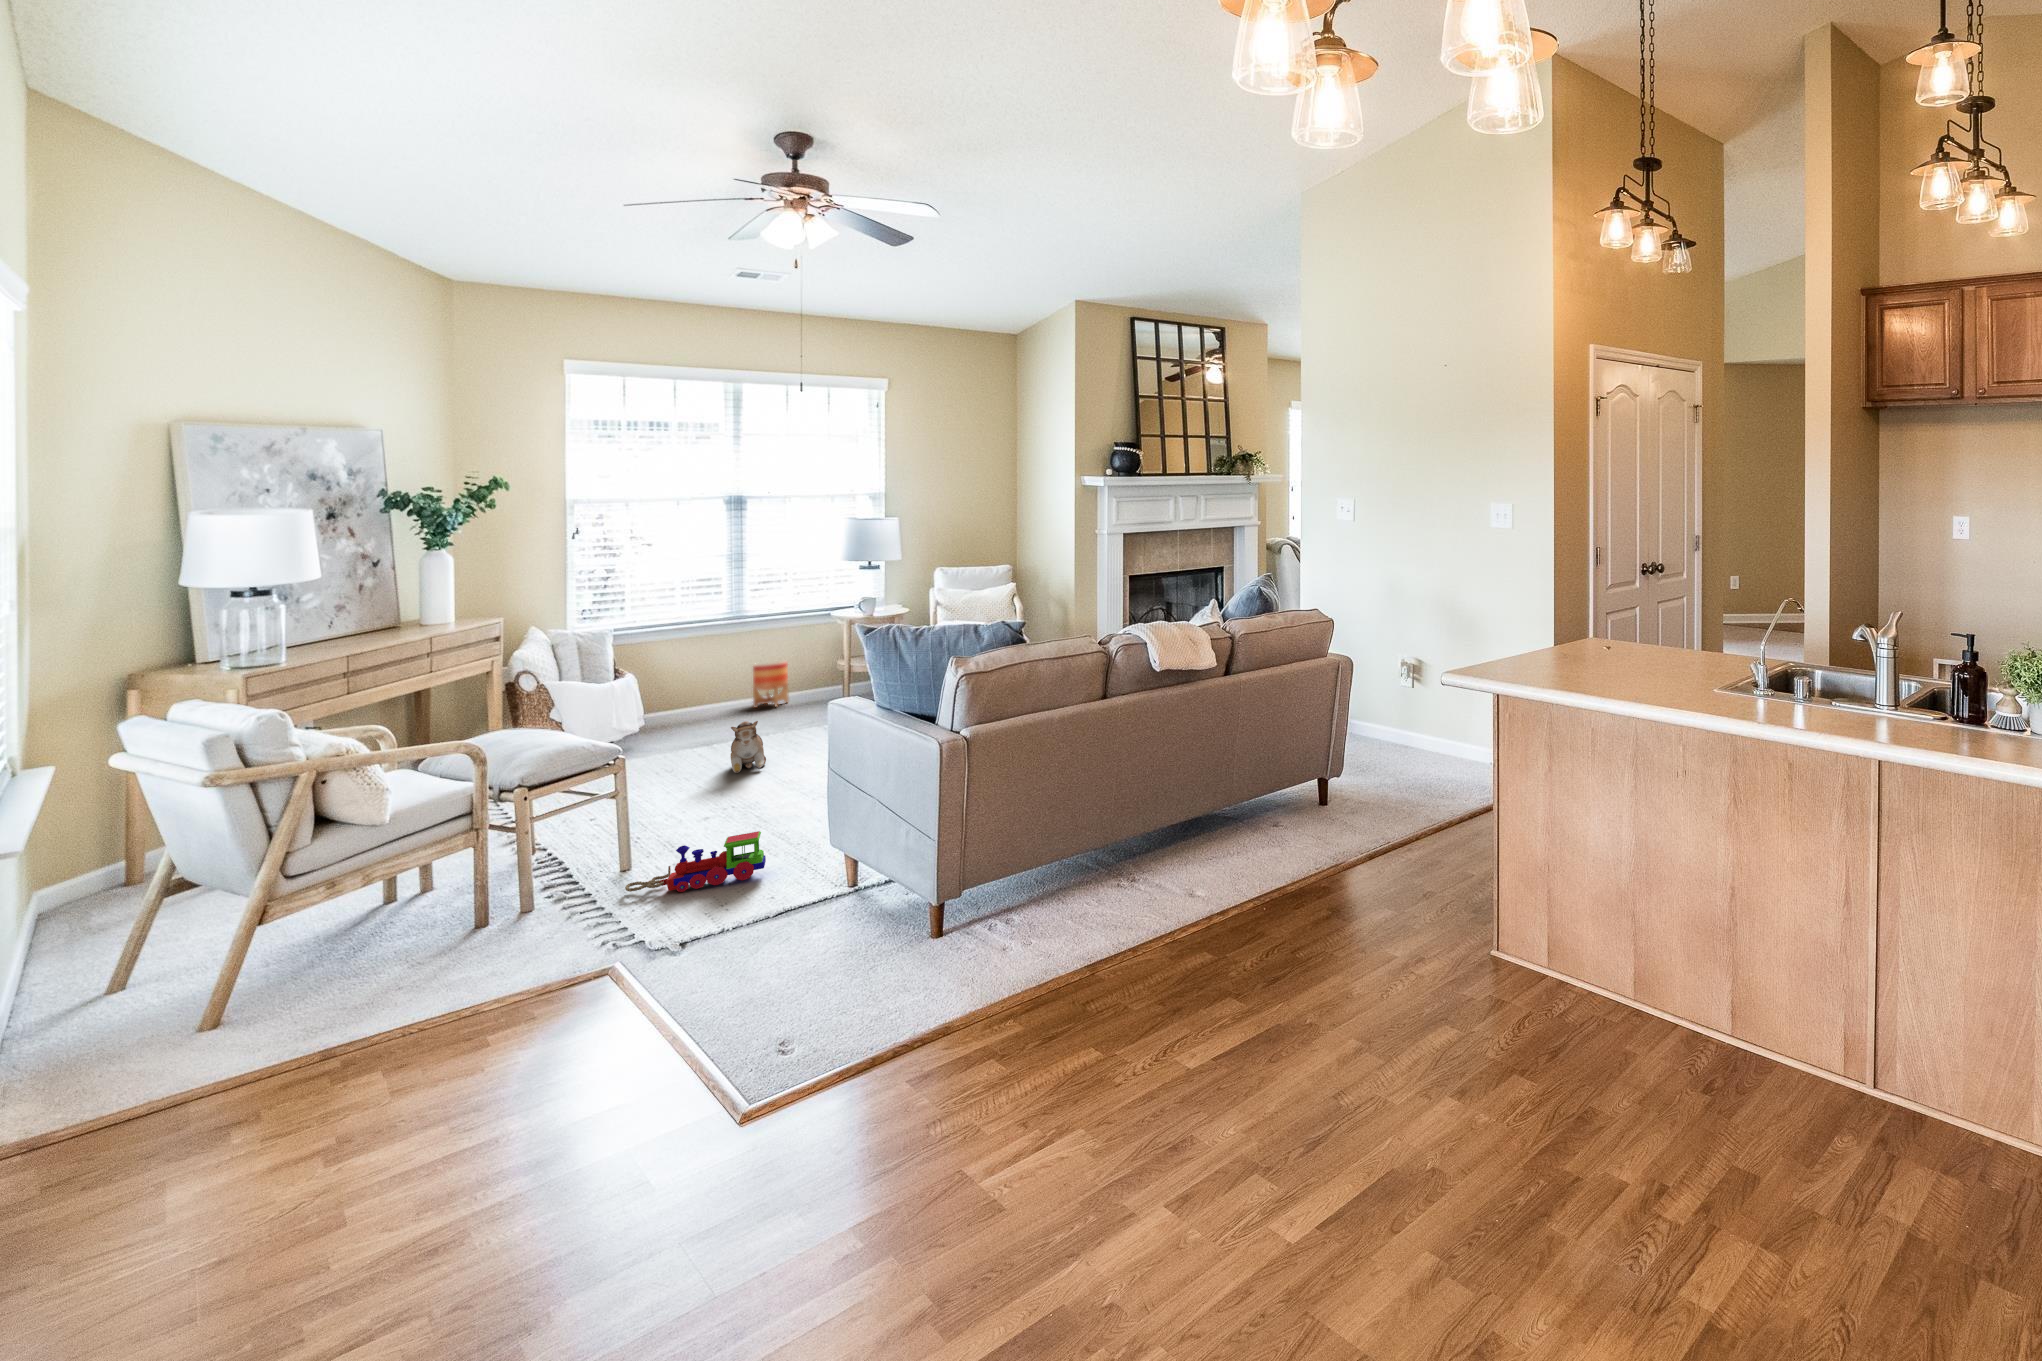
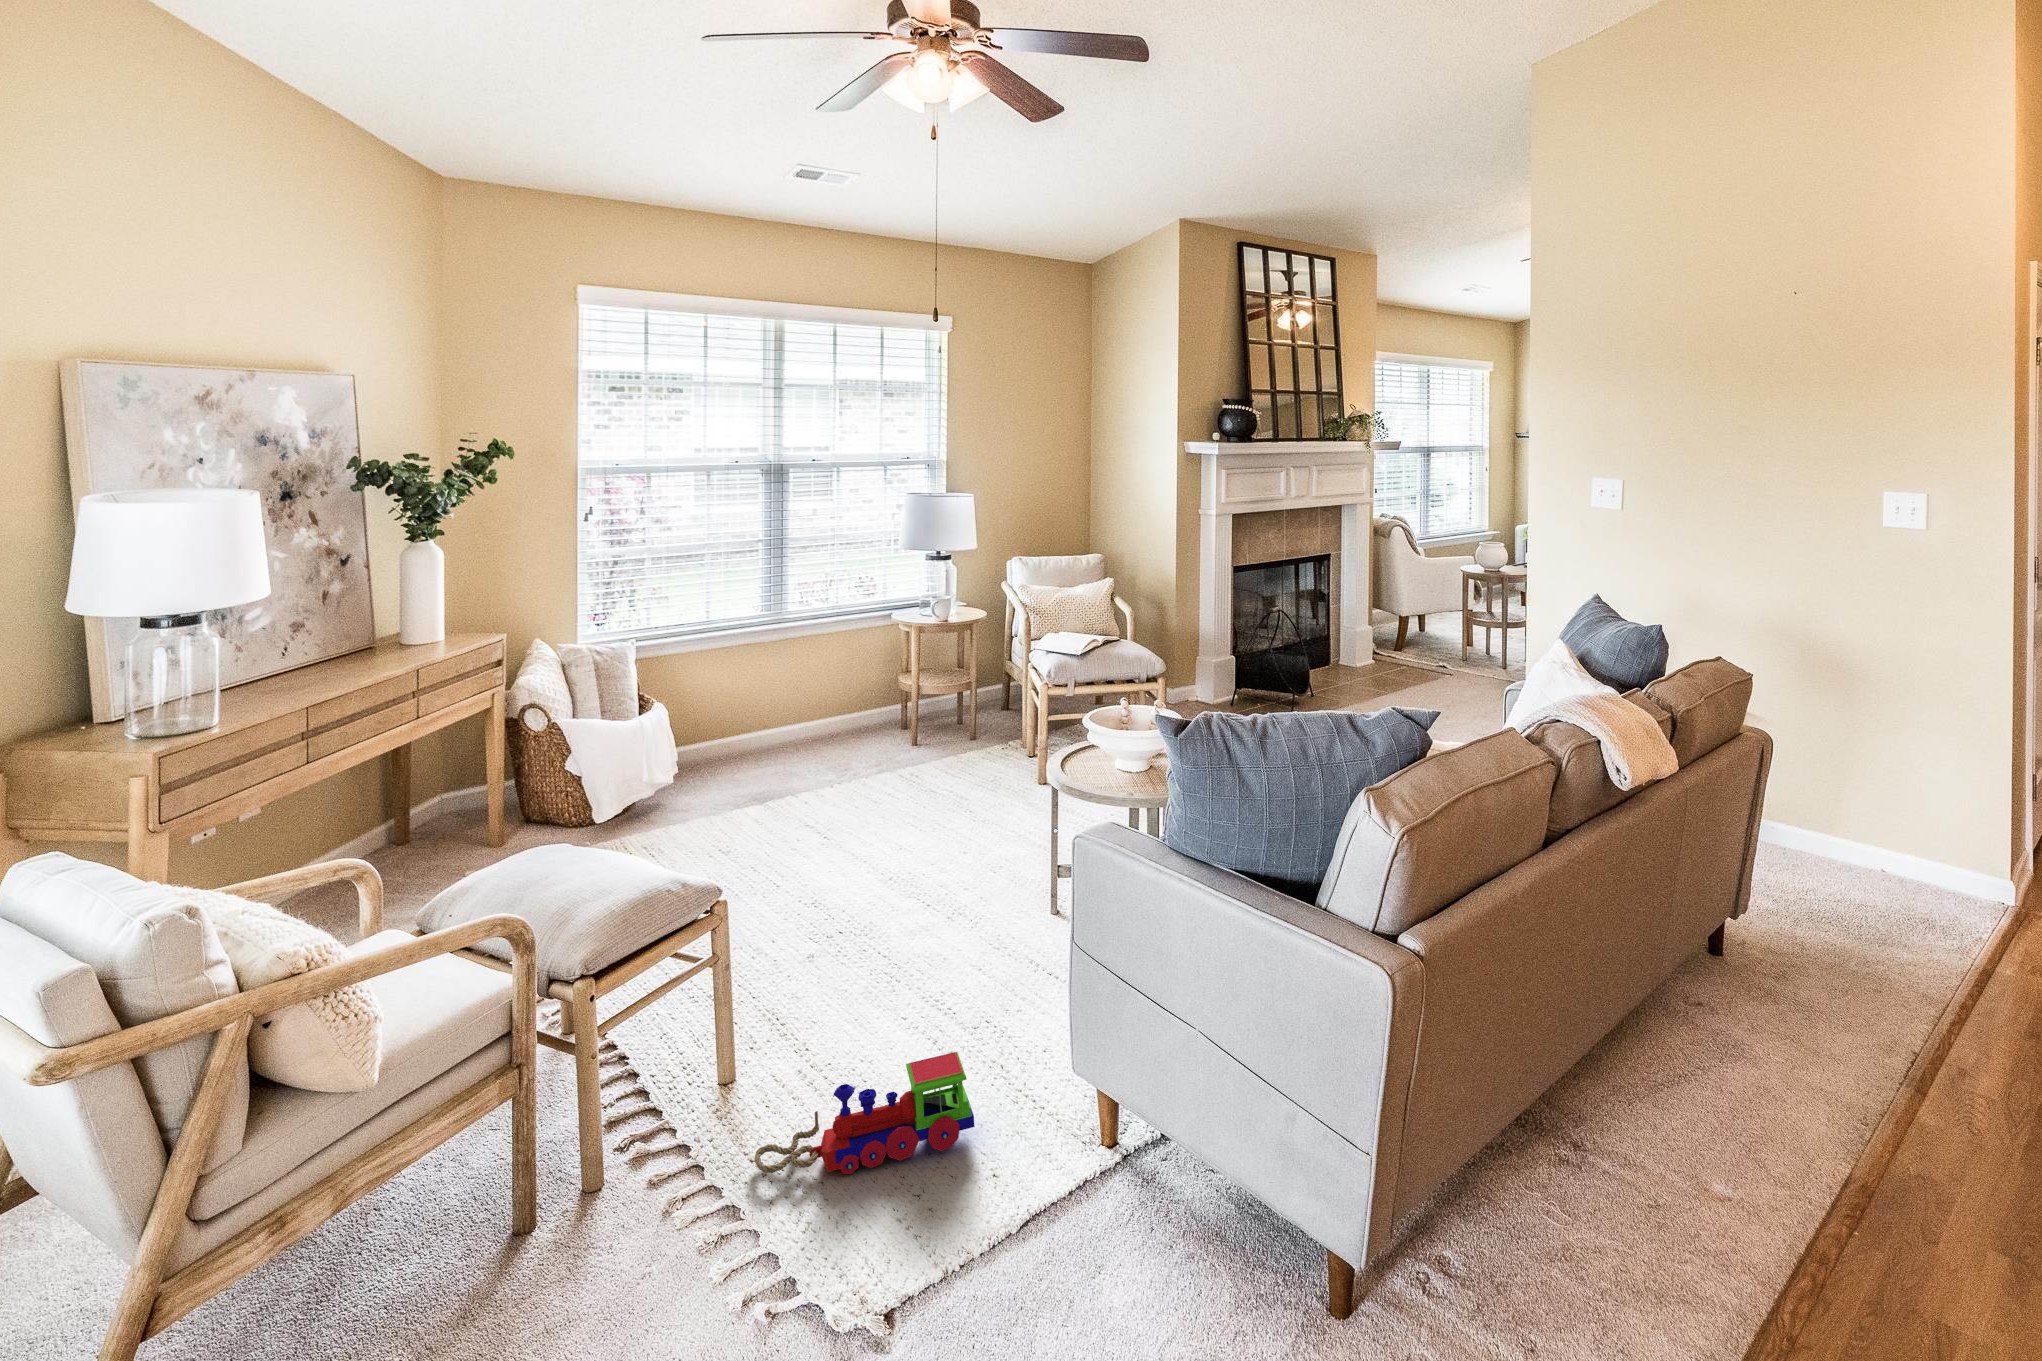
planter: present [753,660,789,708] -> none [792,684,835,748]
plush toy: present [731,721,766,773] -> none [811,796,856,870]

